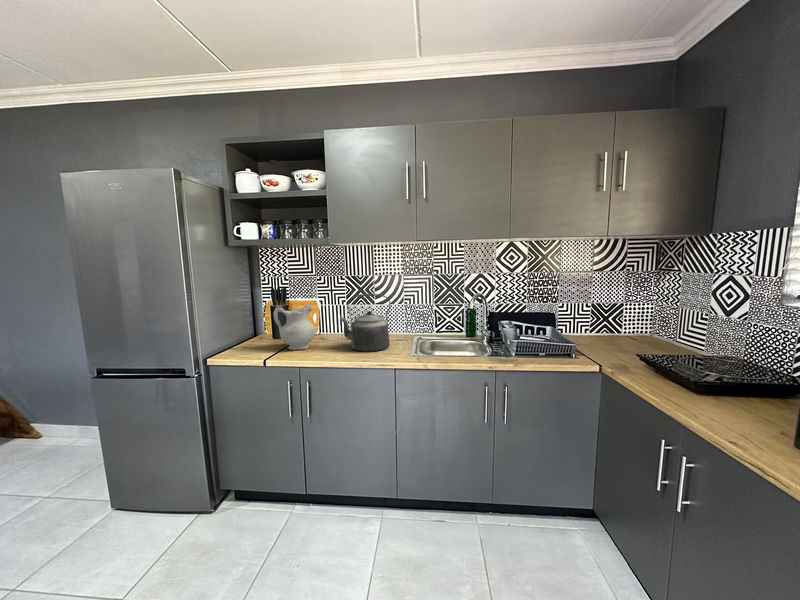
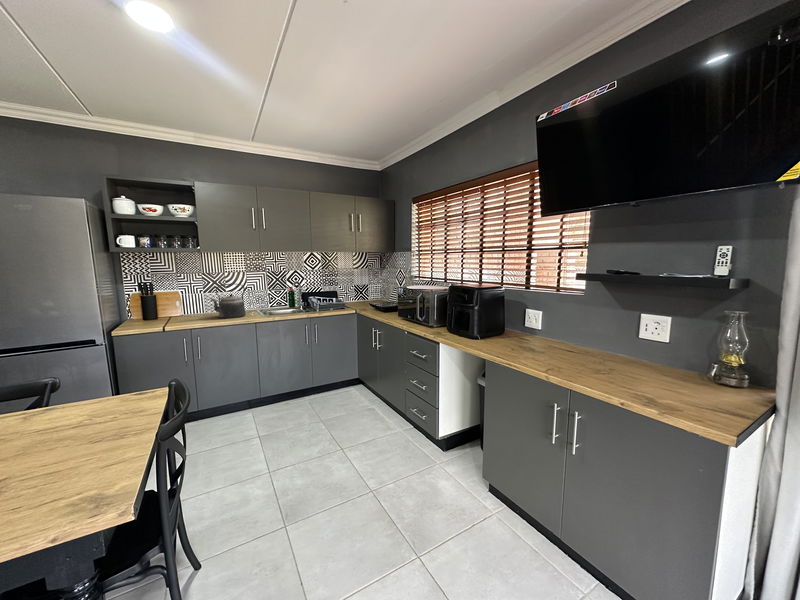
ceramic pitcher: present [273,305,315,350] -> none [158,293,191,322]

